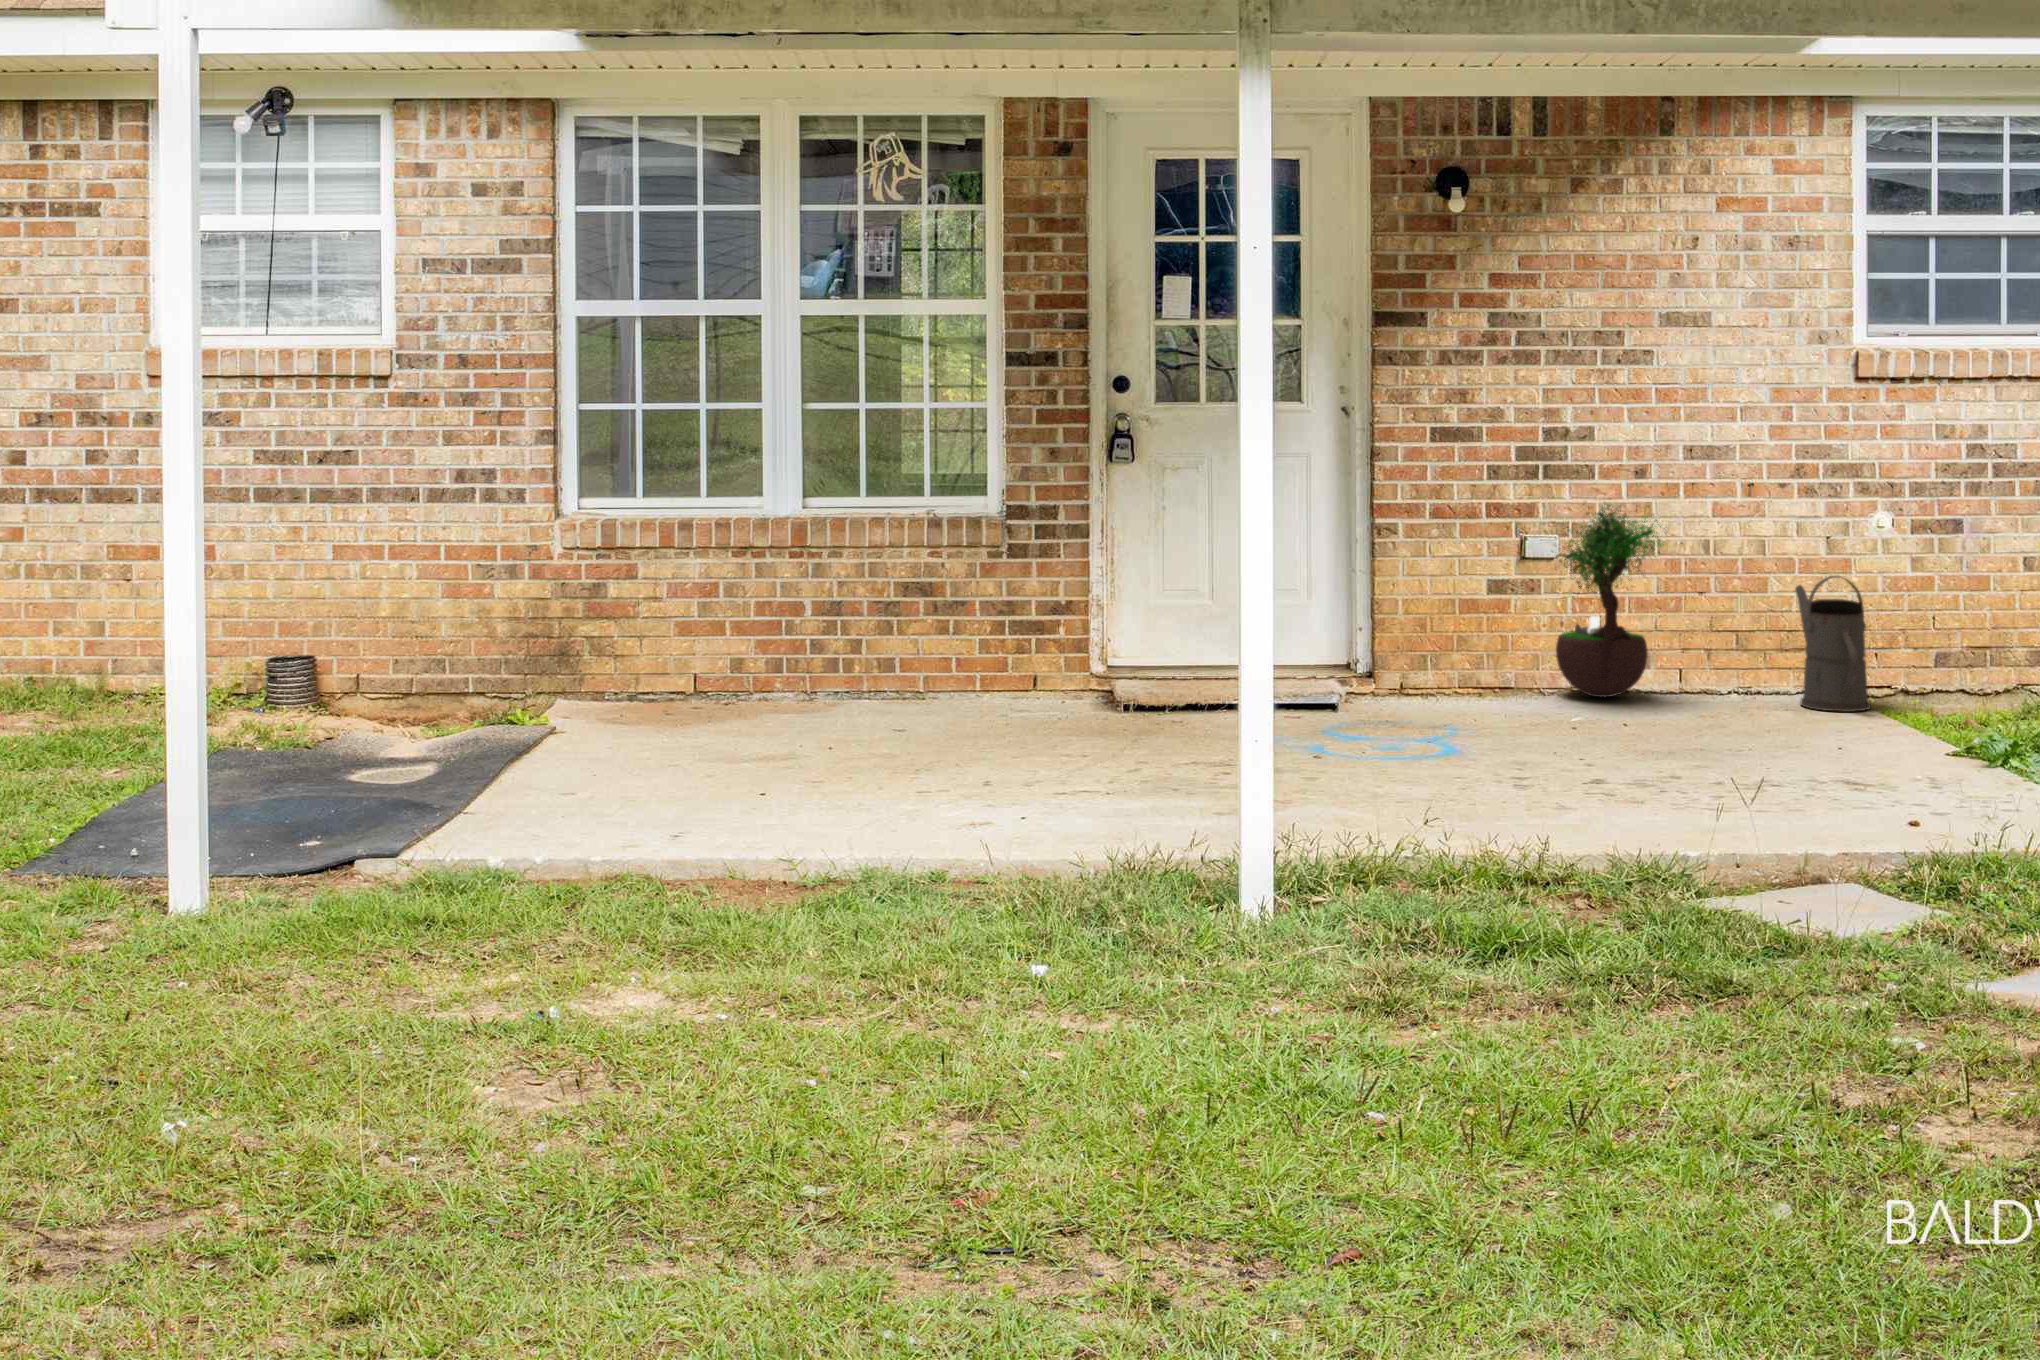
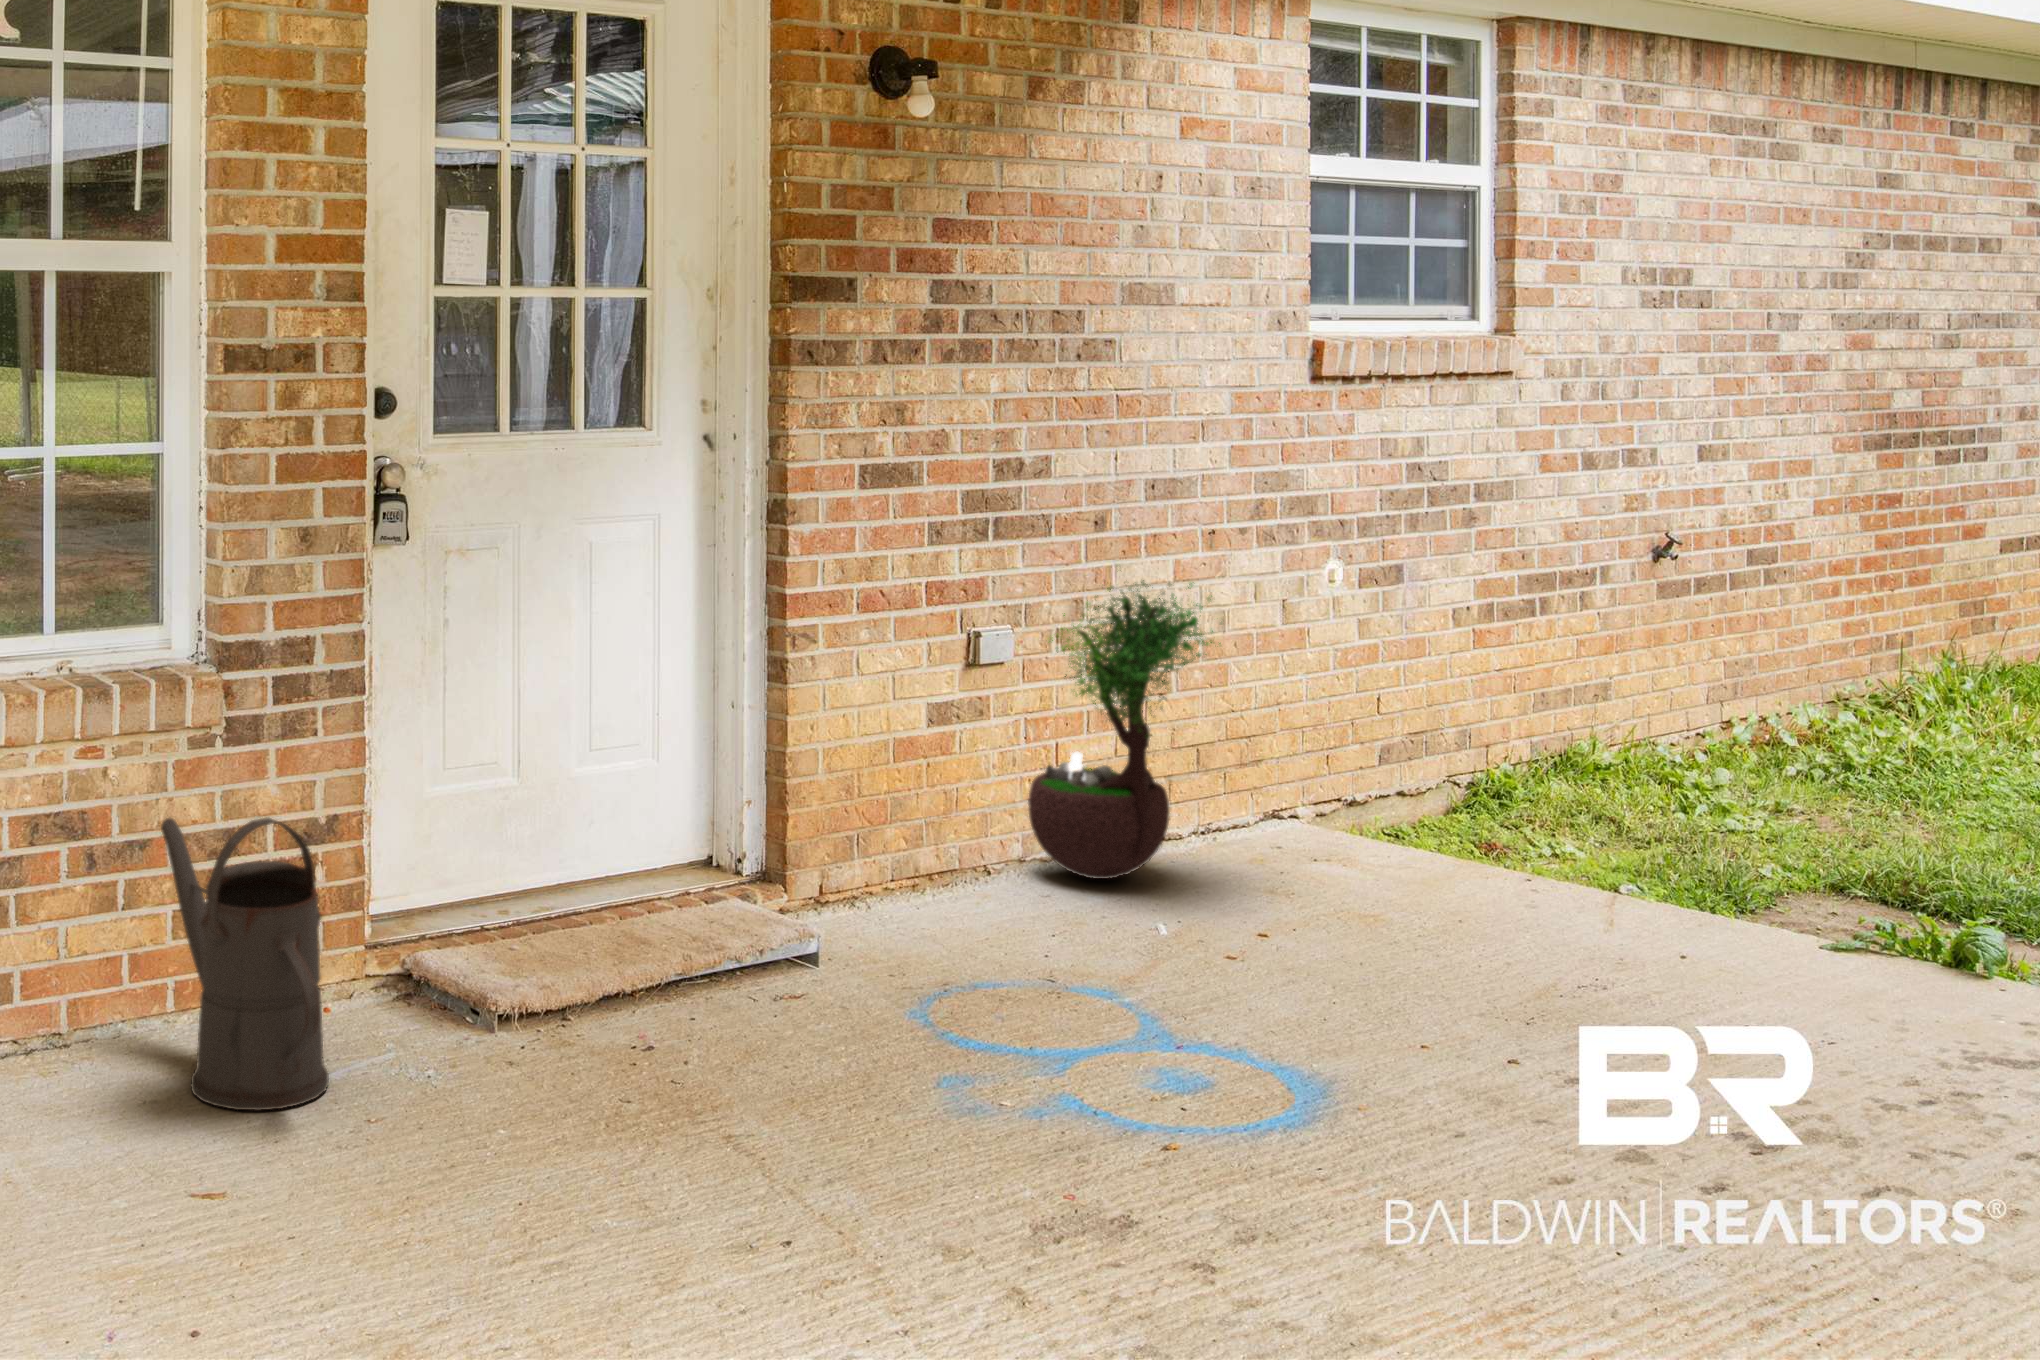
watering can: present [1795,576,1871,712] -> present [161,817,329,1111]

